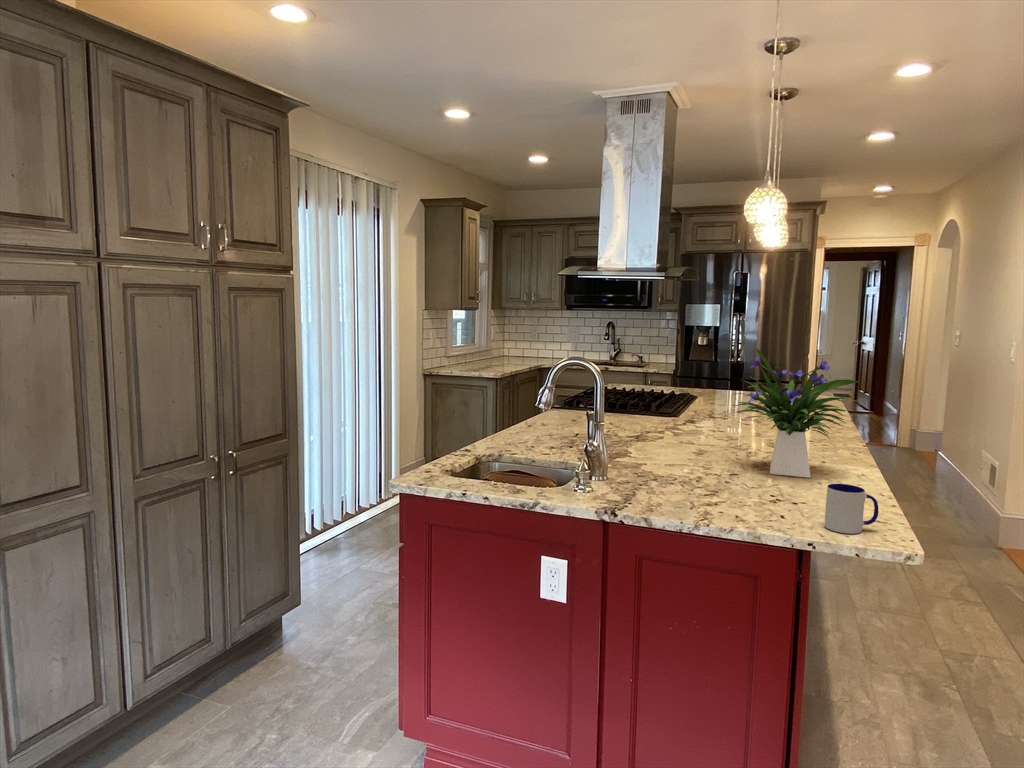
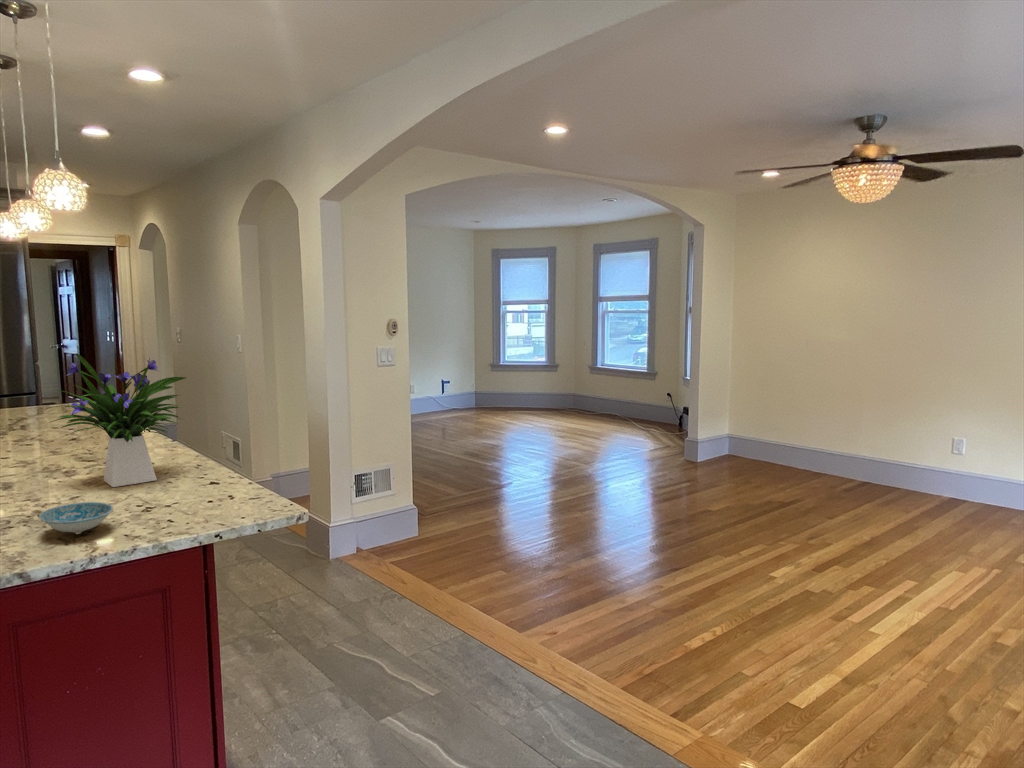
ceramic bowl: none [682,476,737,502] -> present [39,502,113,533]
mug: present [825,484,878,534] -> none [213,471,259,517]

